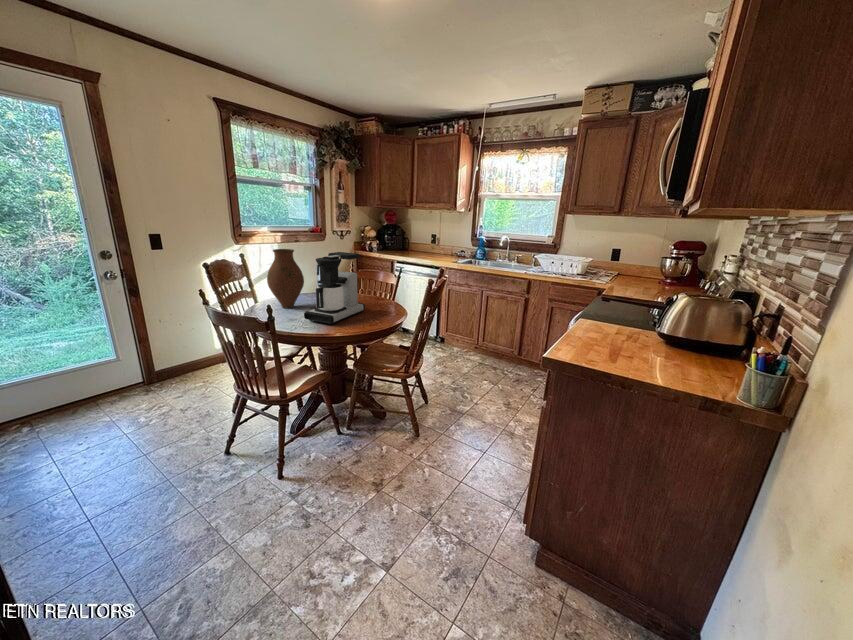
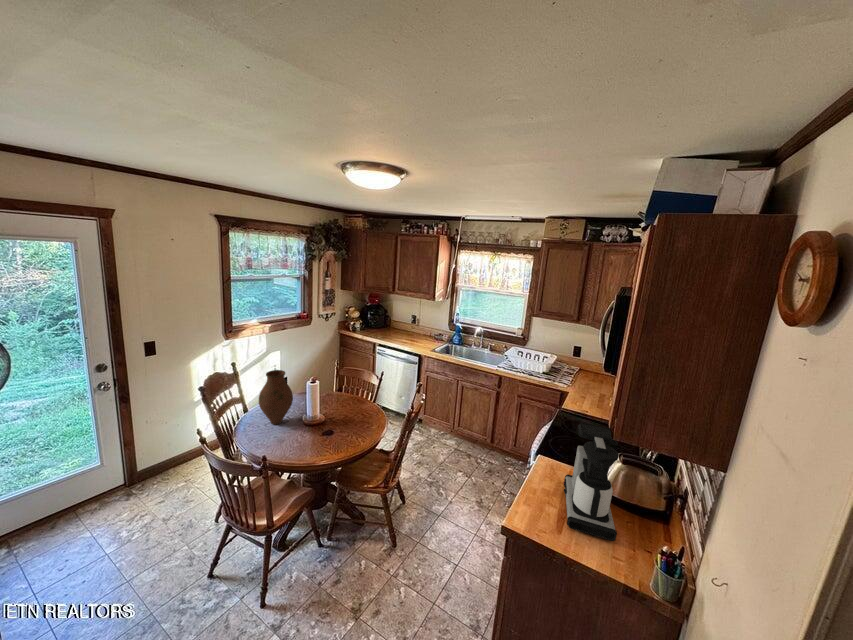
coffee maker: present [304,252,365,325] -> present [563,423,619,541]

